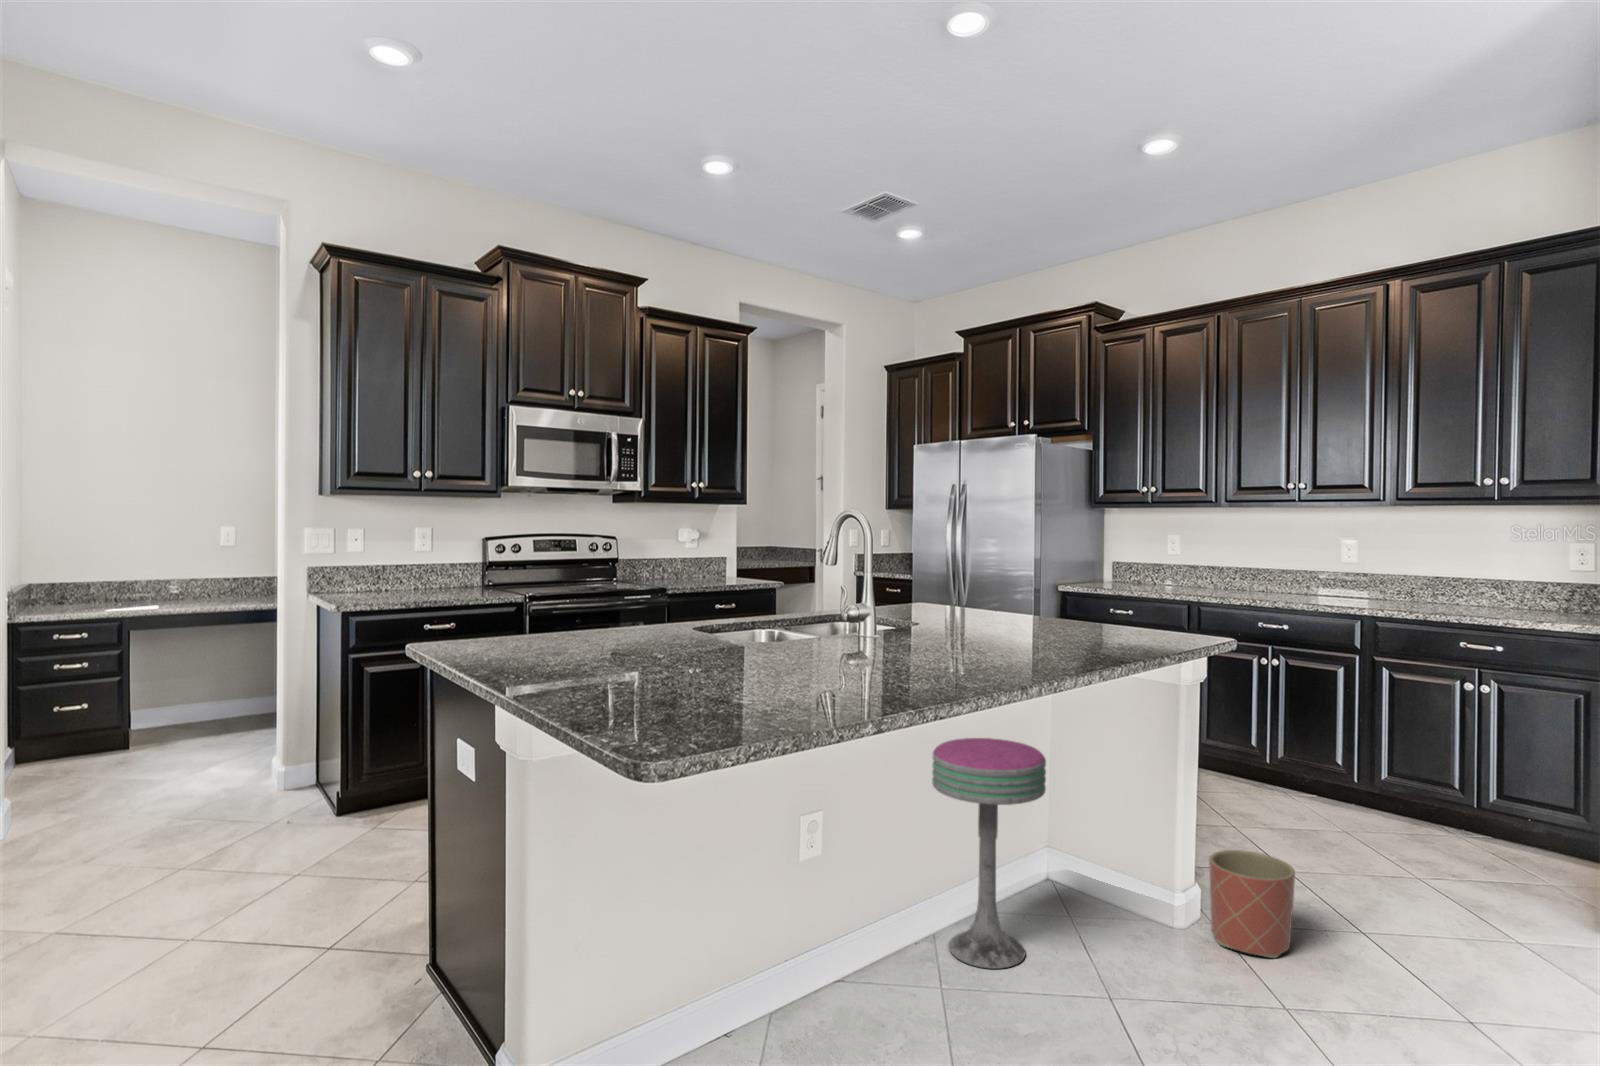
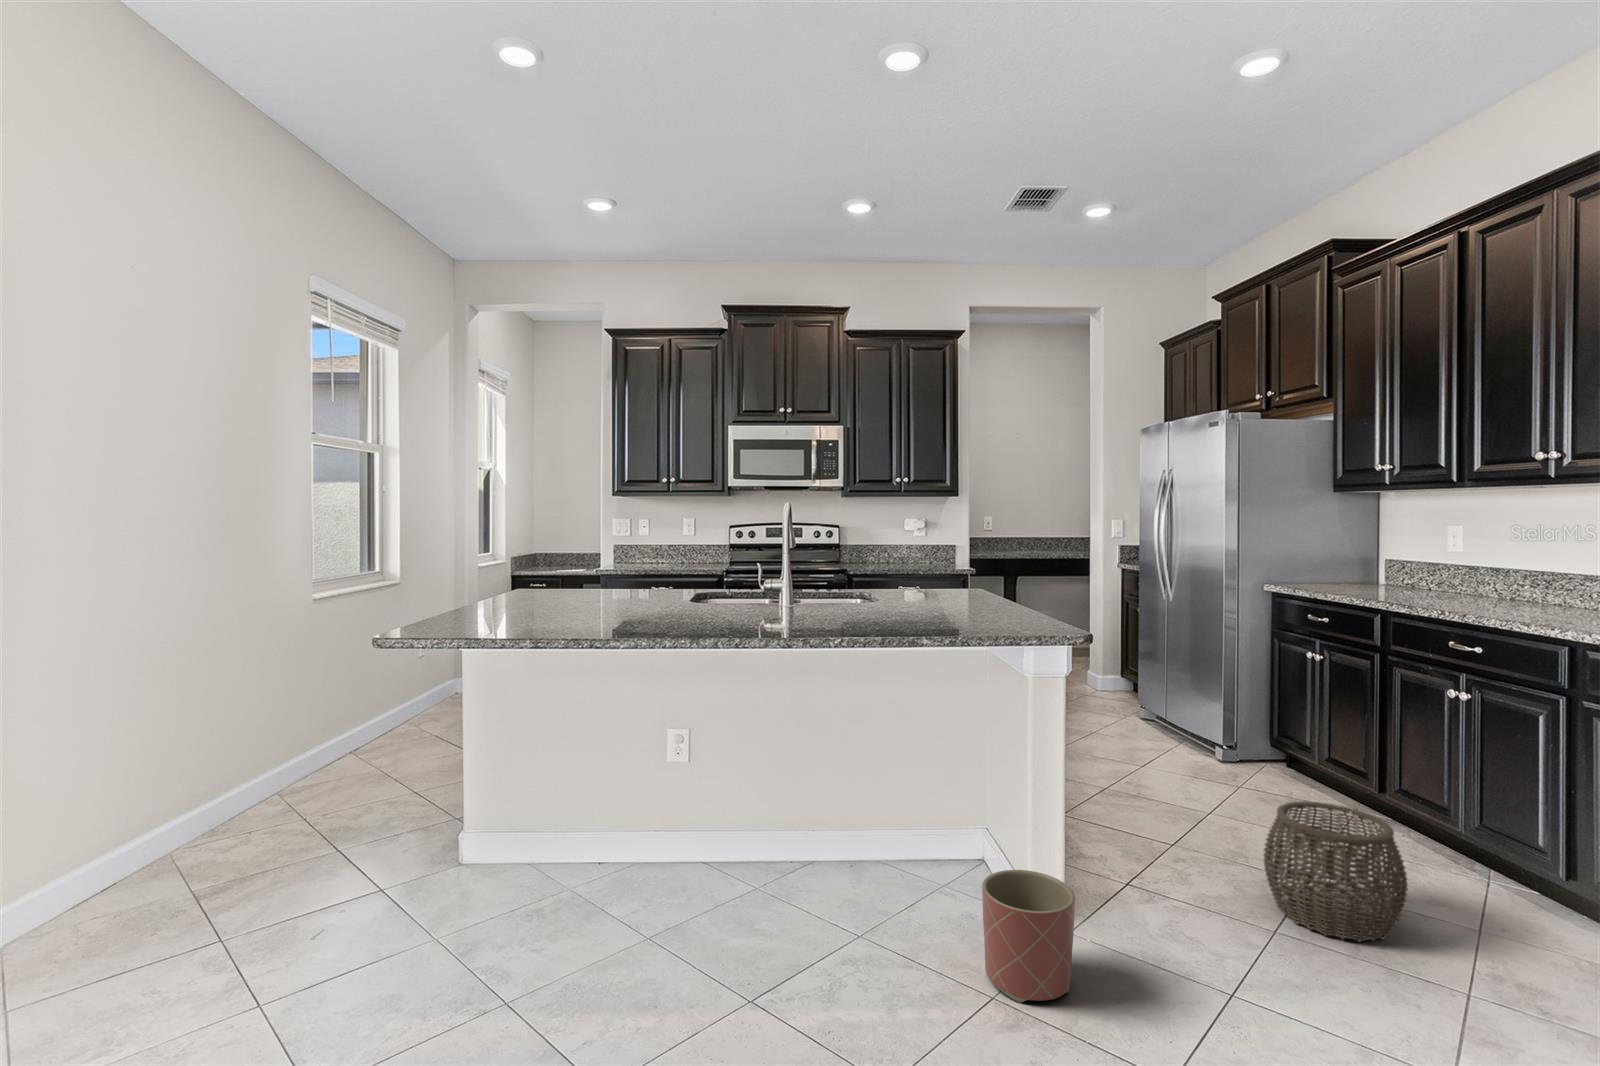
bar stool: present [932,738,1046,969] -> none [731,697,832,908]
woven basket: none [1230,753,1329,849] -> present [1263,802,1408,942]

